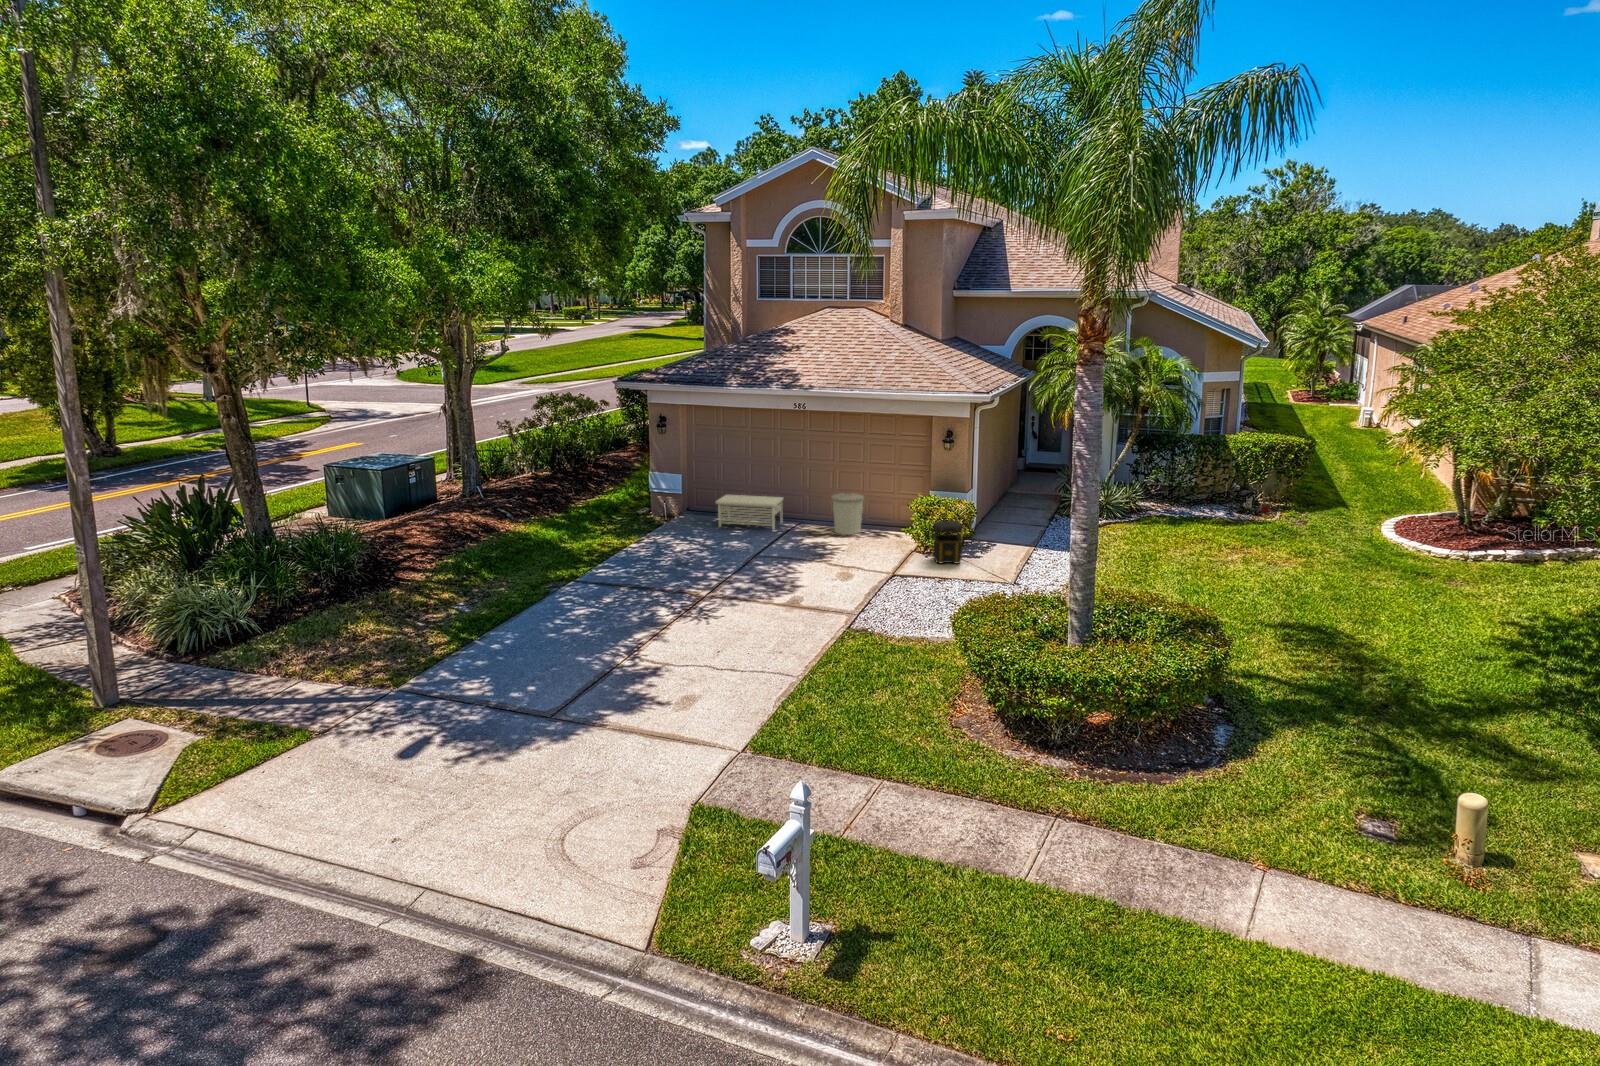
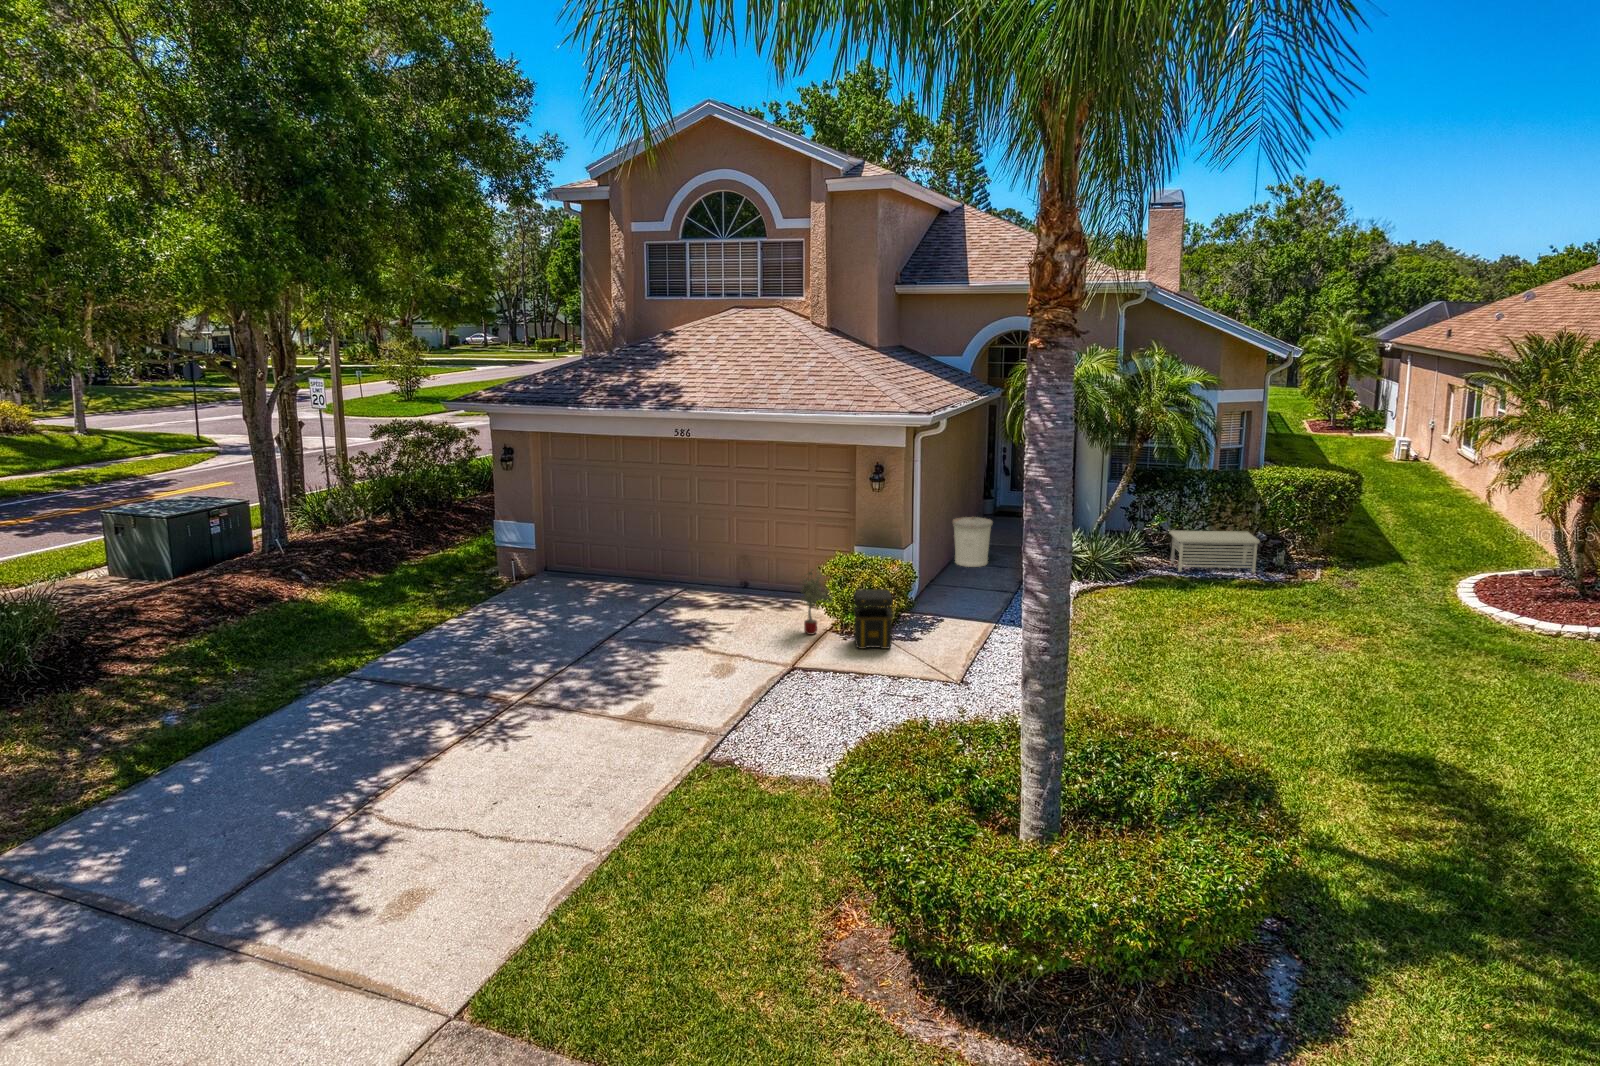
potted tree: present [1250,471,1287,513] -> present [800,569,833,635]
trash can: present [831,493,864,535] -> present [953,517,993,567]
storage bench: present [716,495,783,530] -> present [1170,530,1260,573]

